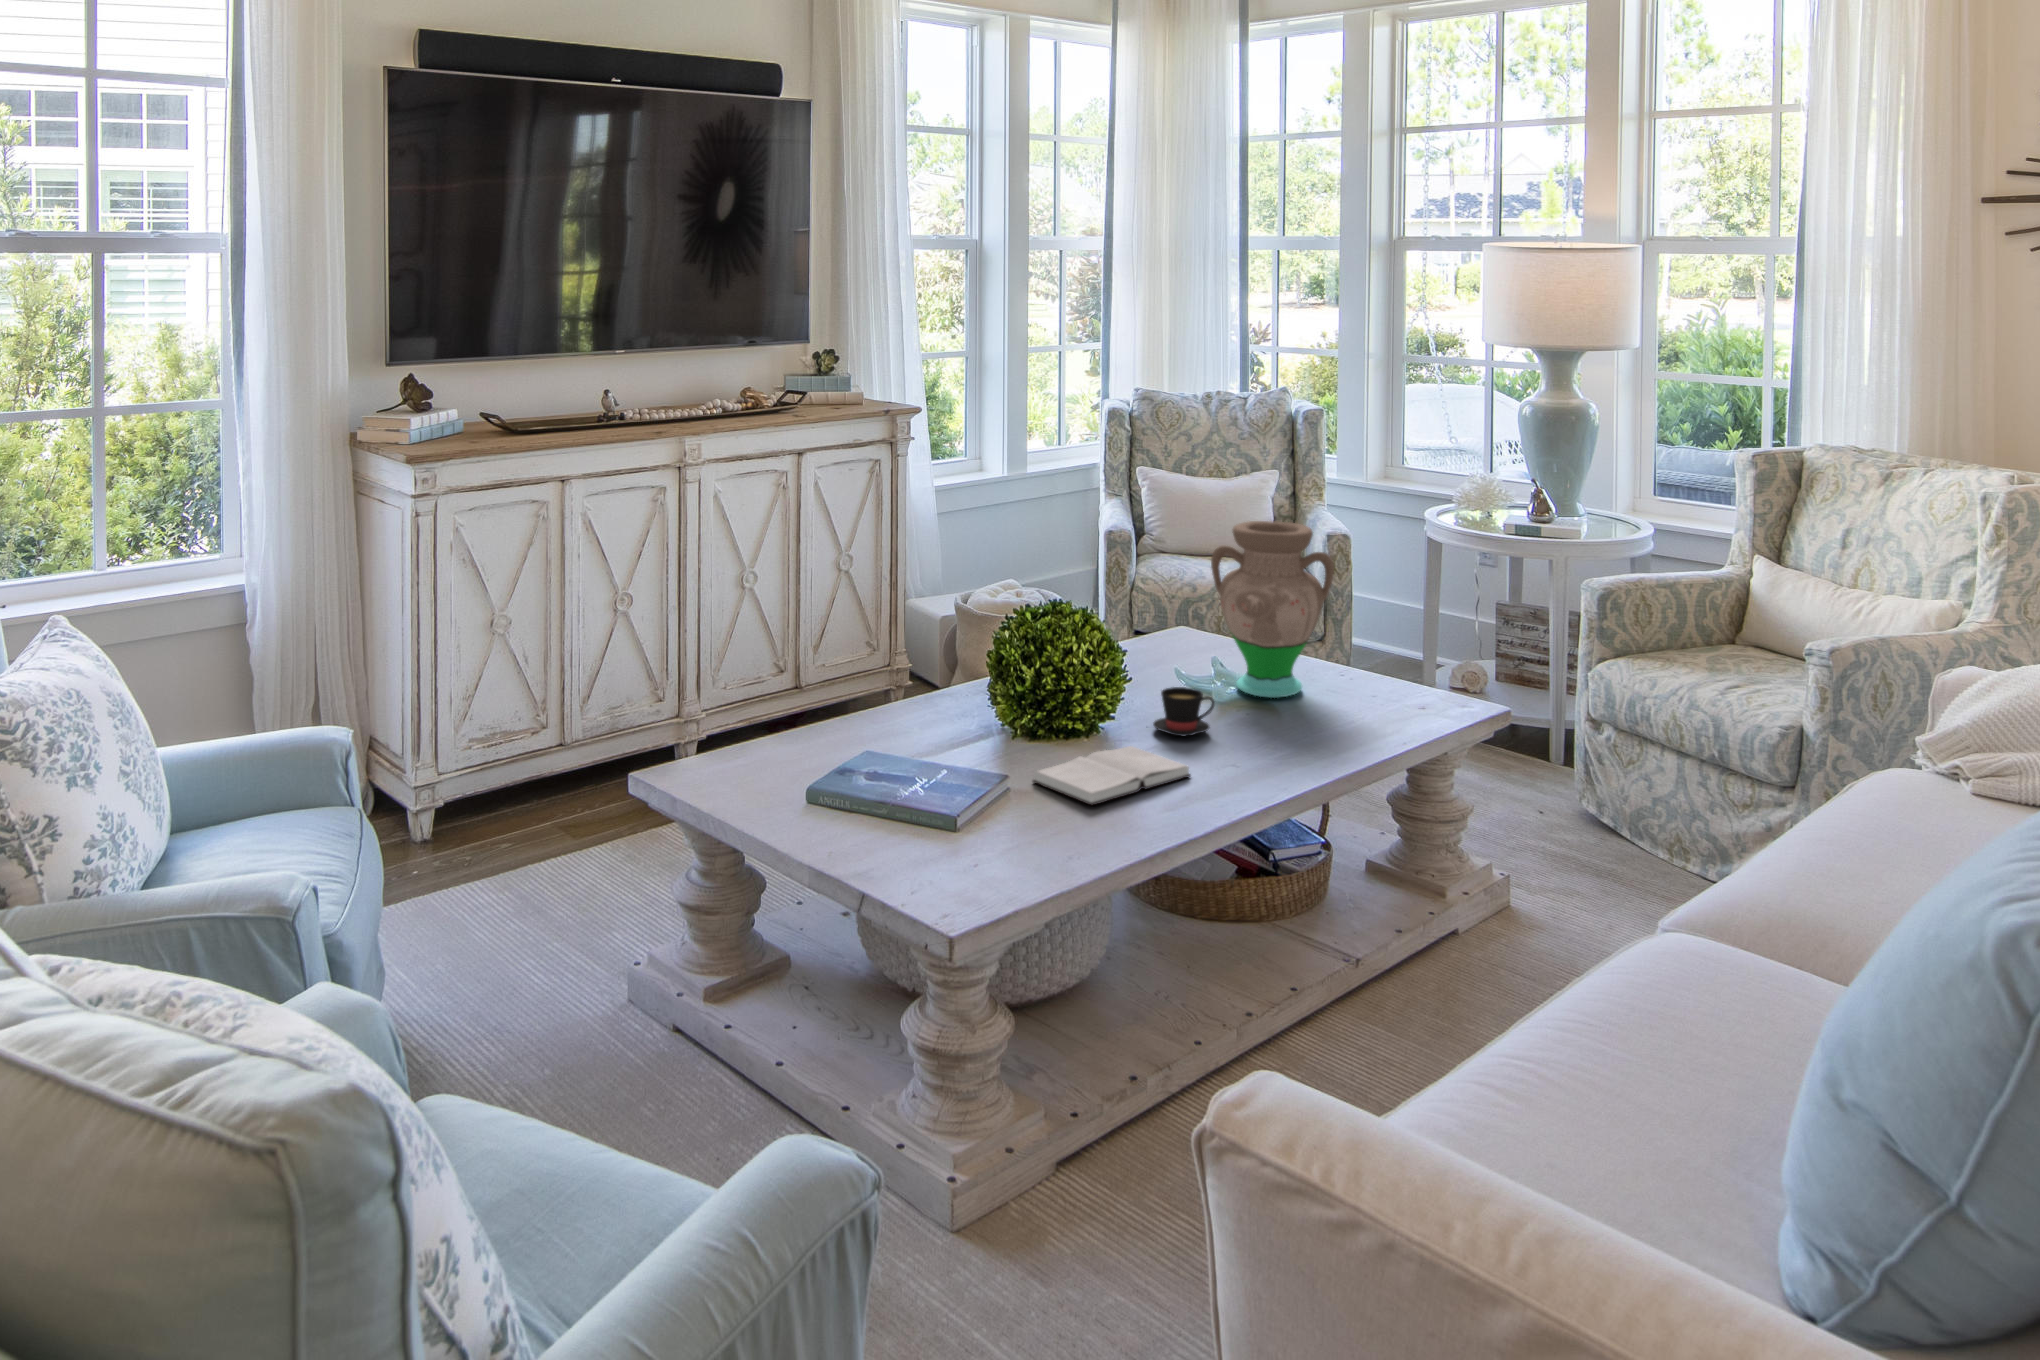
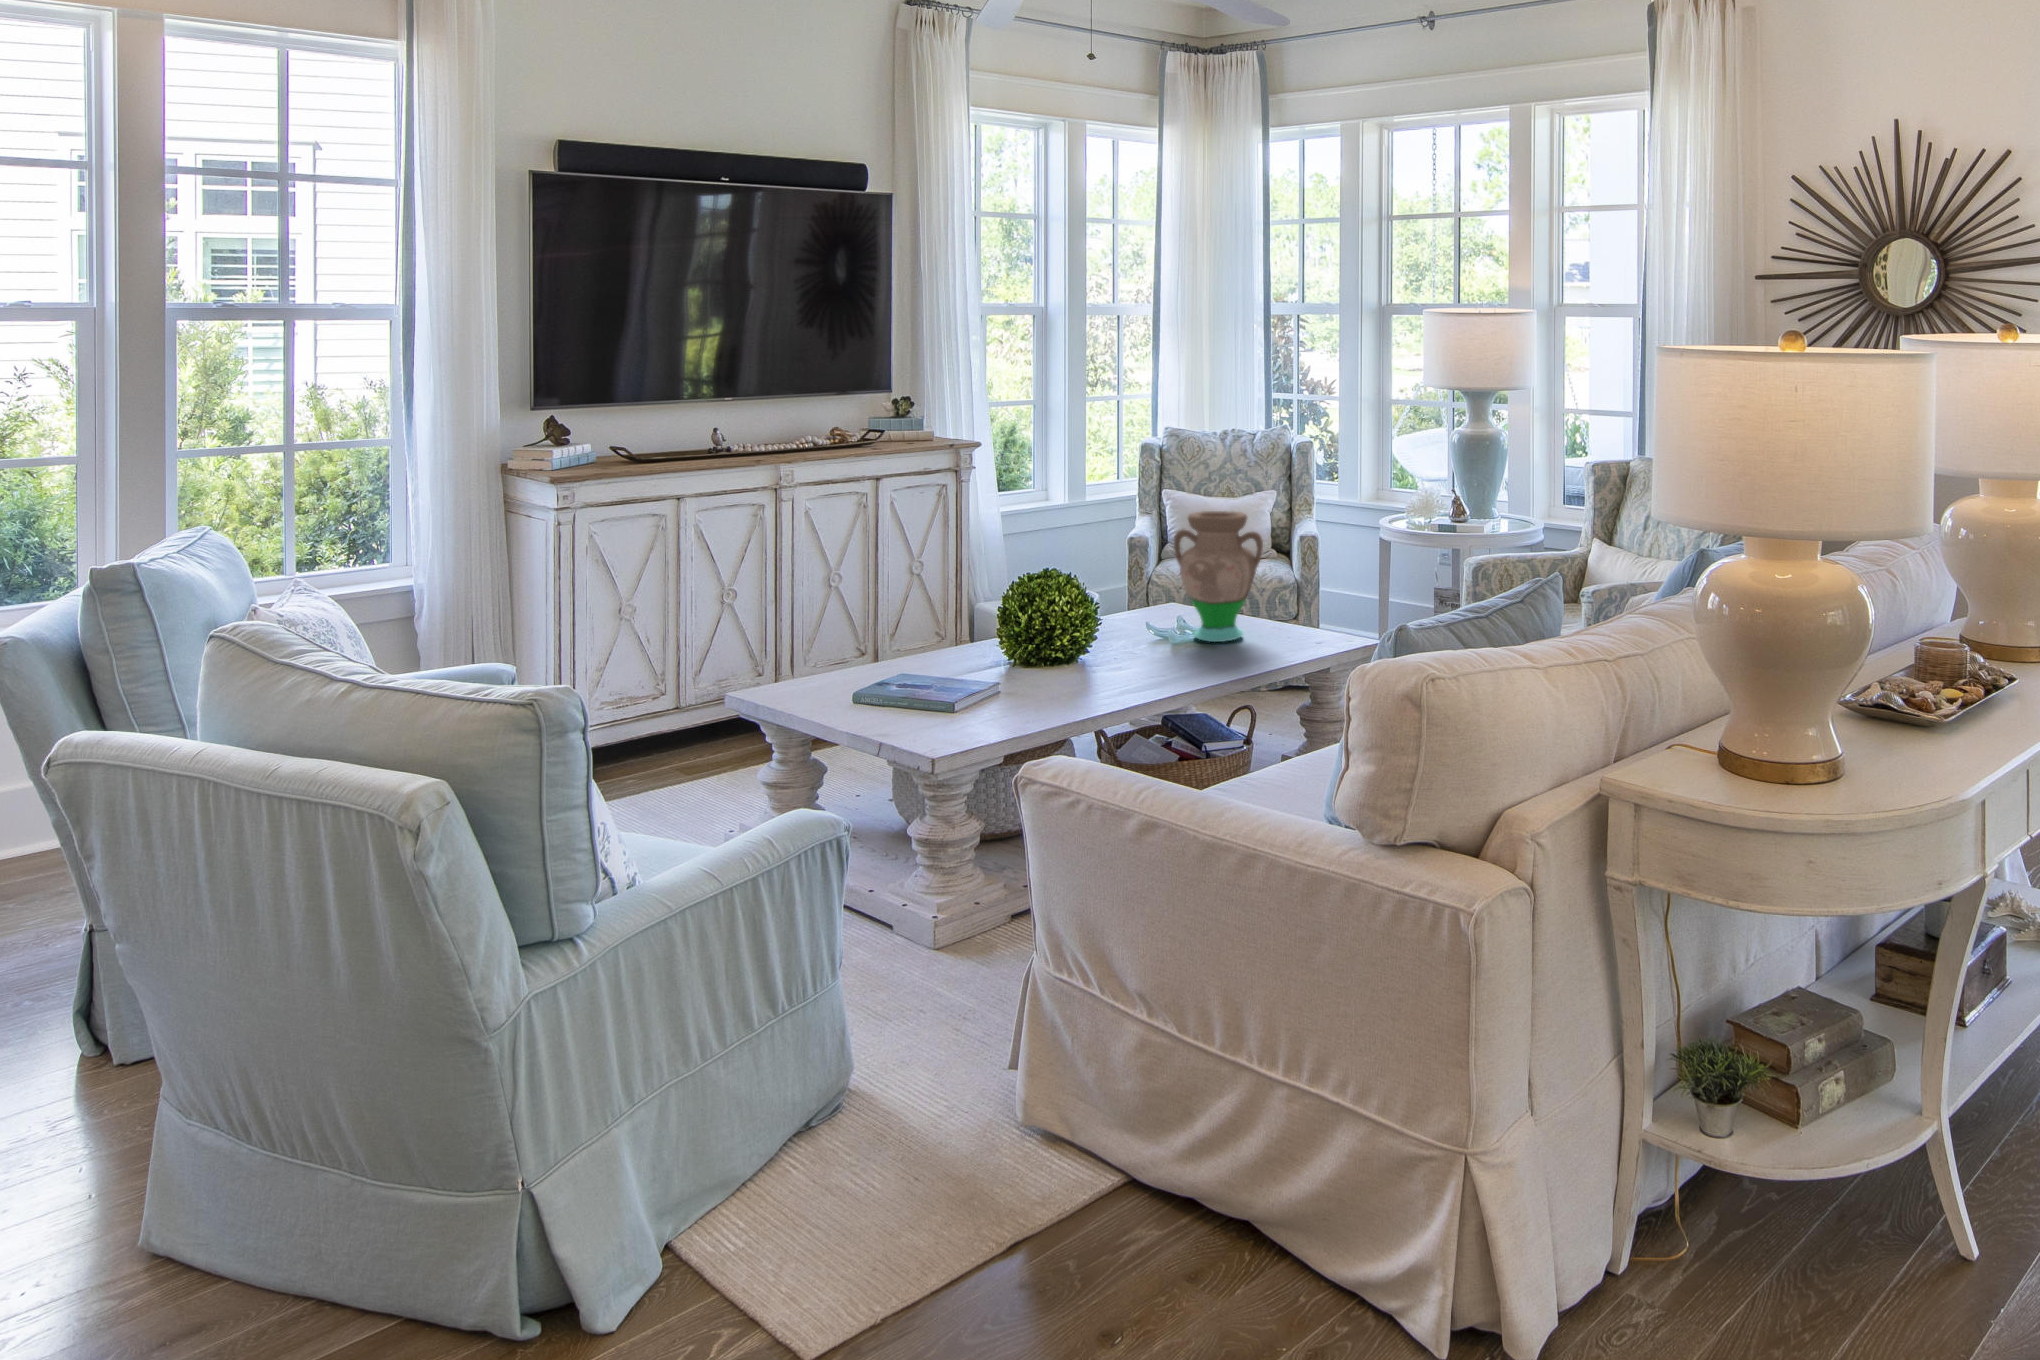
teacup: present [1153,687,1215,736] -> none [1119,631,1165,665]
hardback book: present [1033,746,1191,805] -> none [1018,670,1136,703]

